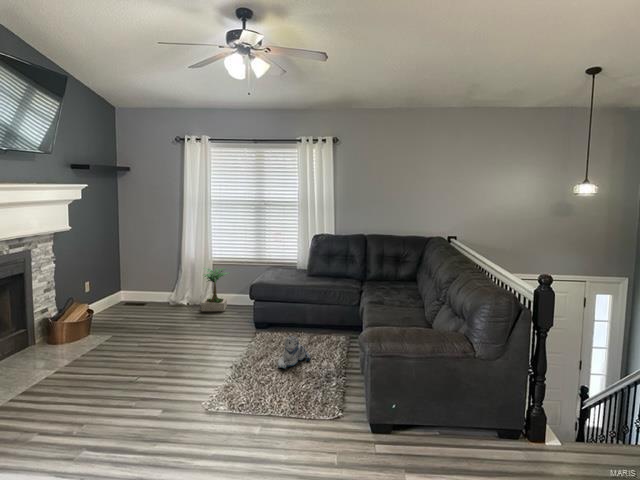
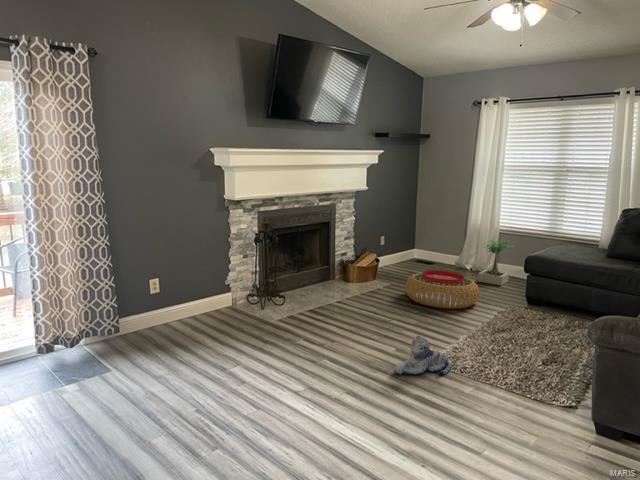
pouf: none [138,308,215,349] -> present [405,270,479,309]
plush toy: present [278,335,310,369] -> present [394,336,451,375]

